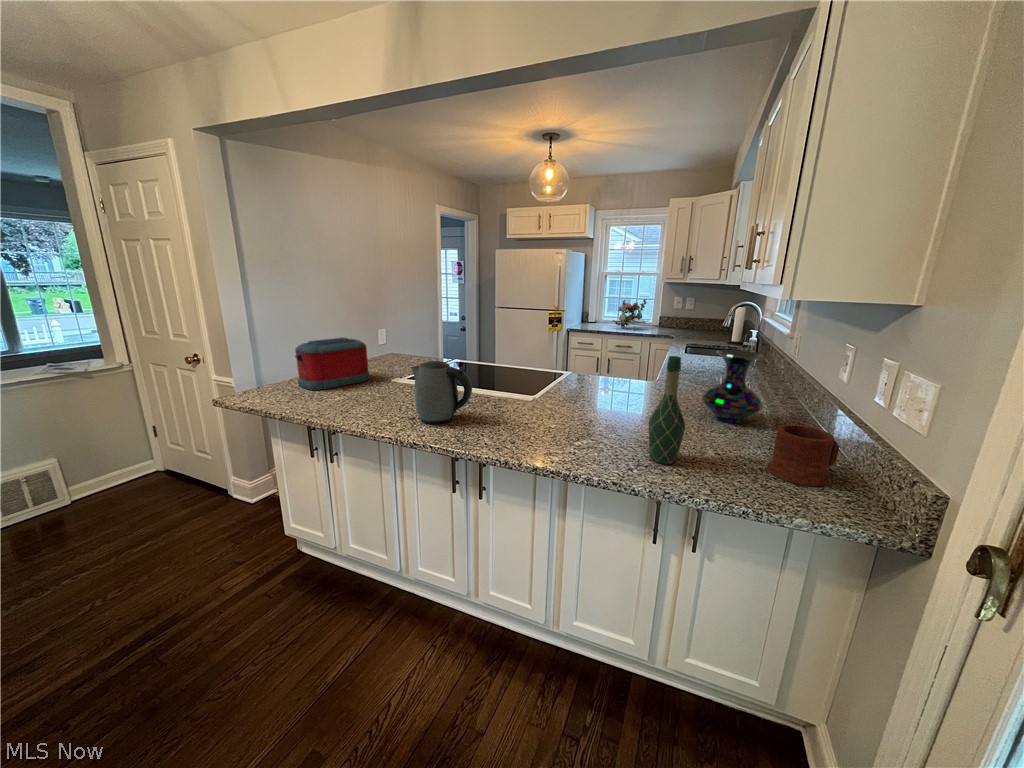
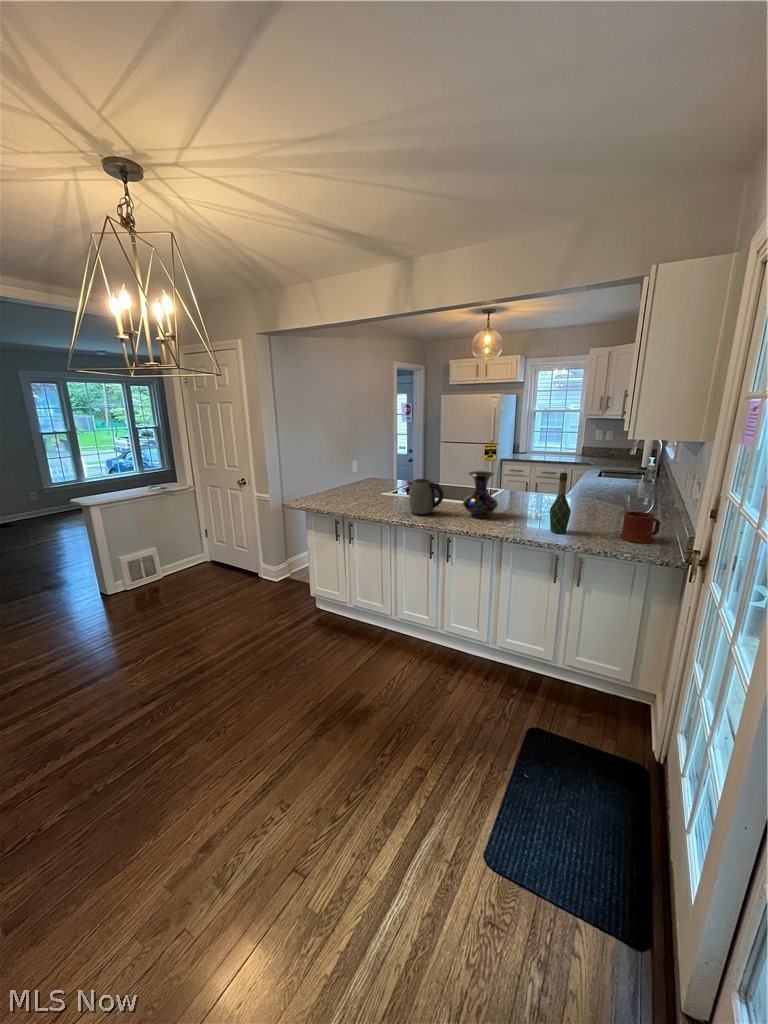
flower arrangement: present [612,299,648,327] -> none [539,432,574,458]
toaster: present [295,338,370,390] -> none [325,466,368,499]
vase: present [702,350,763,423] -> present [463,471,498,518]

